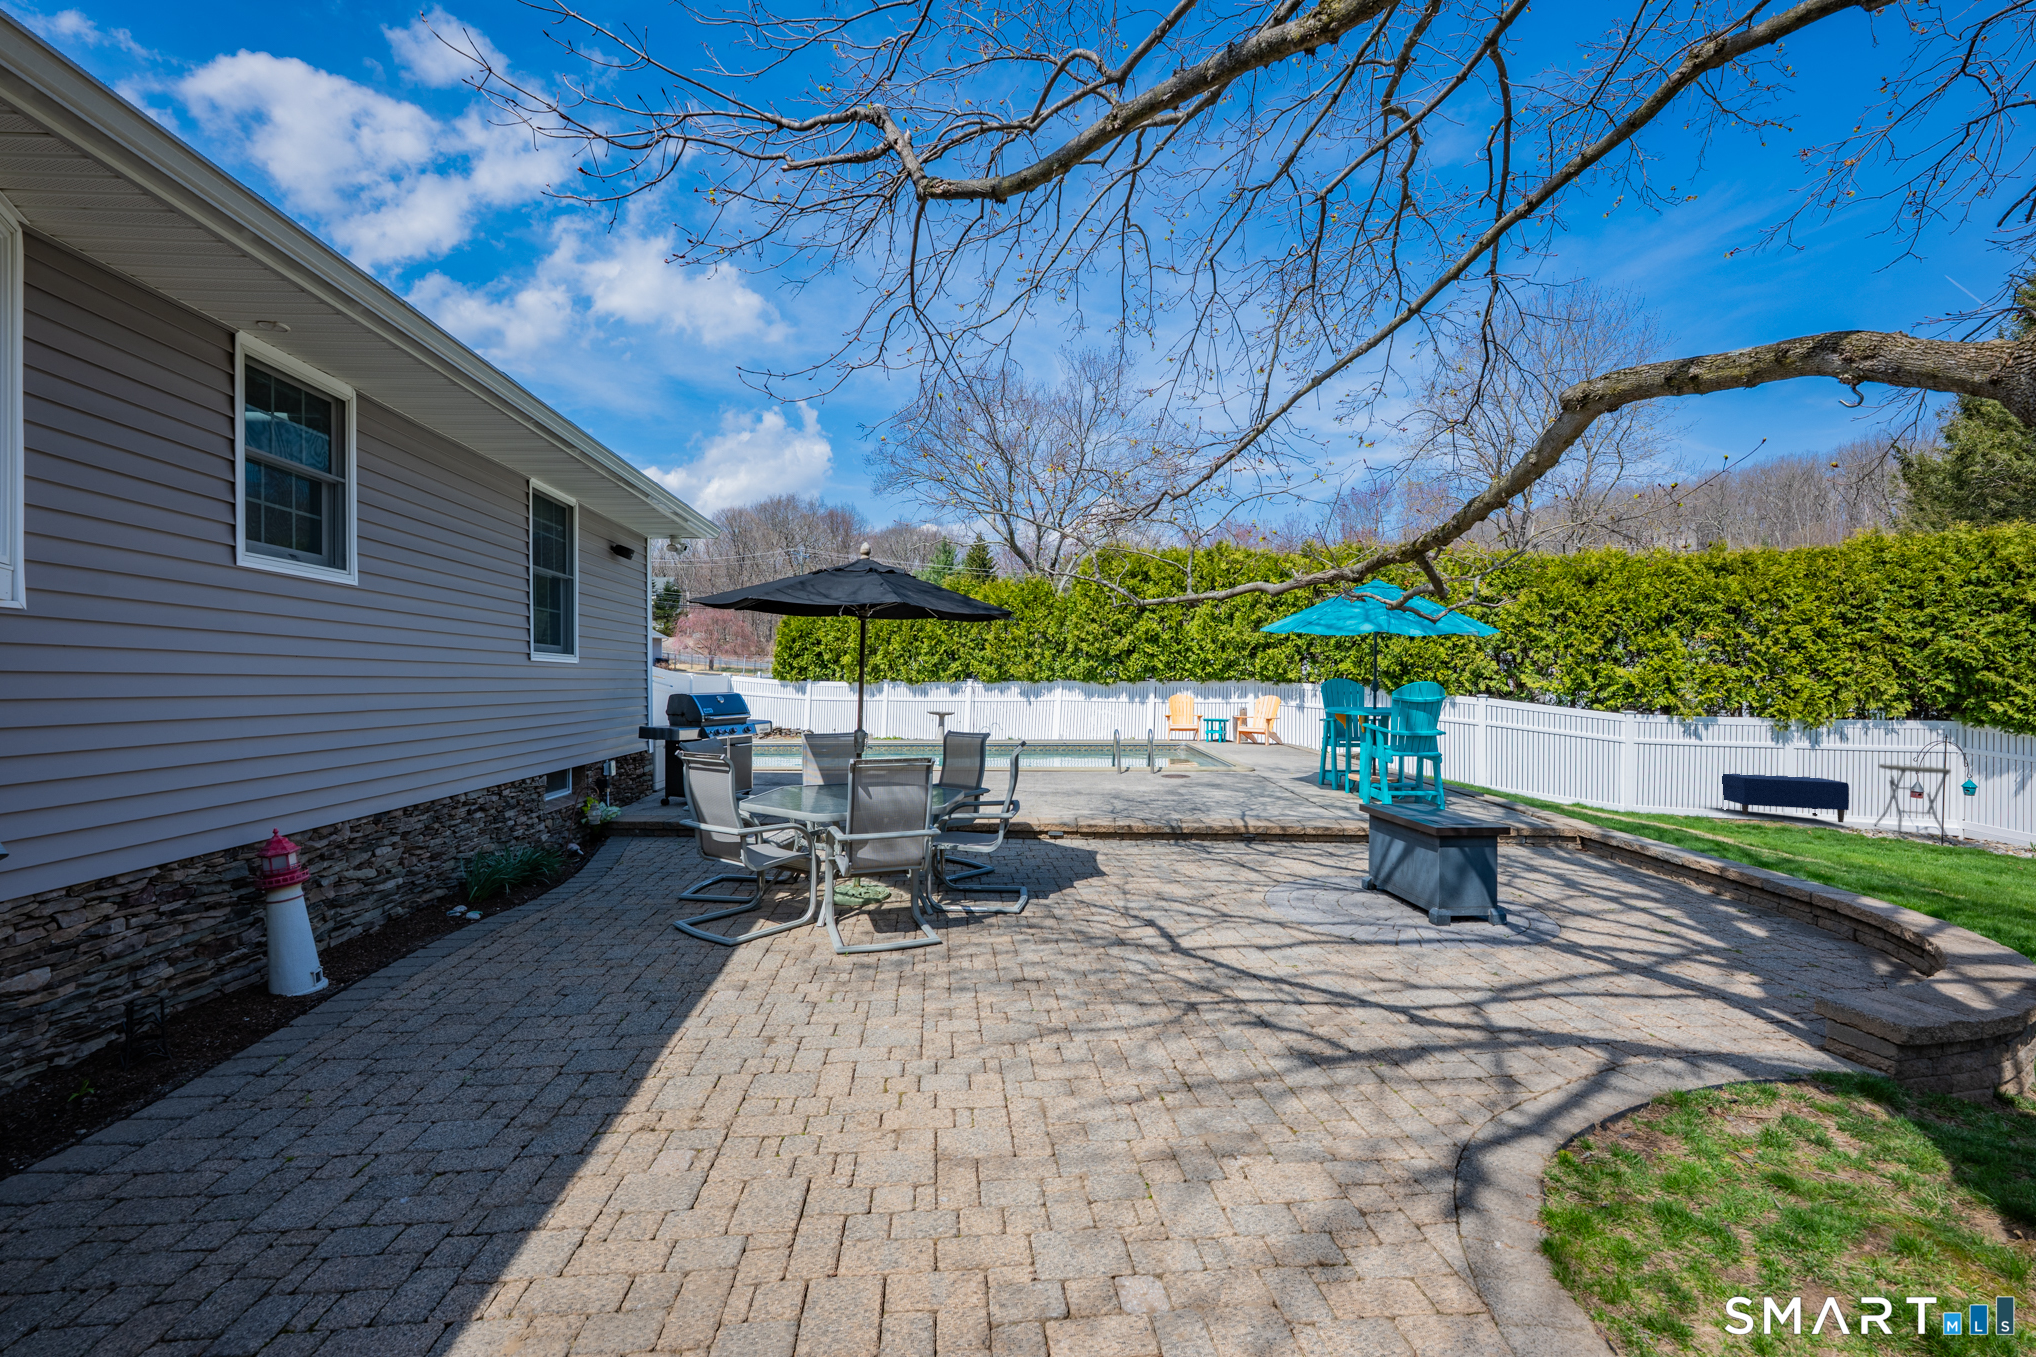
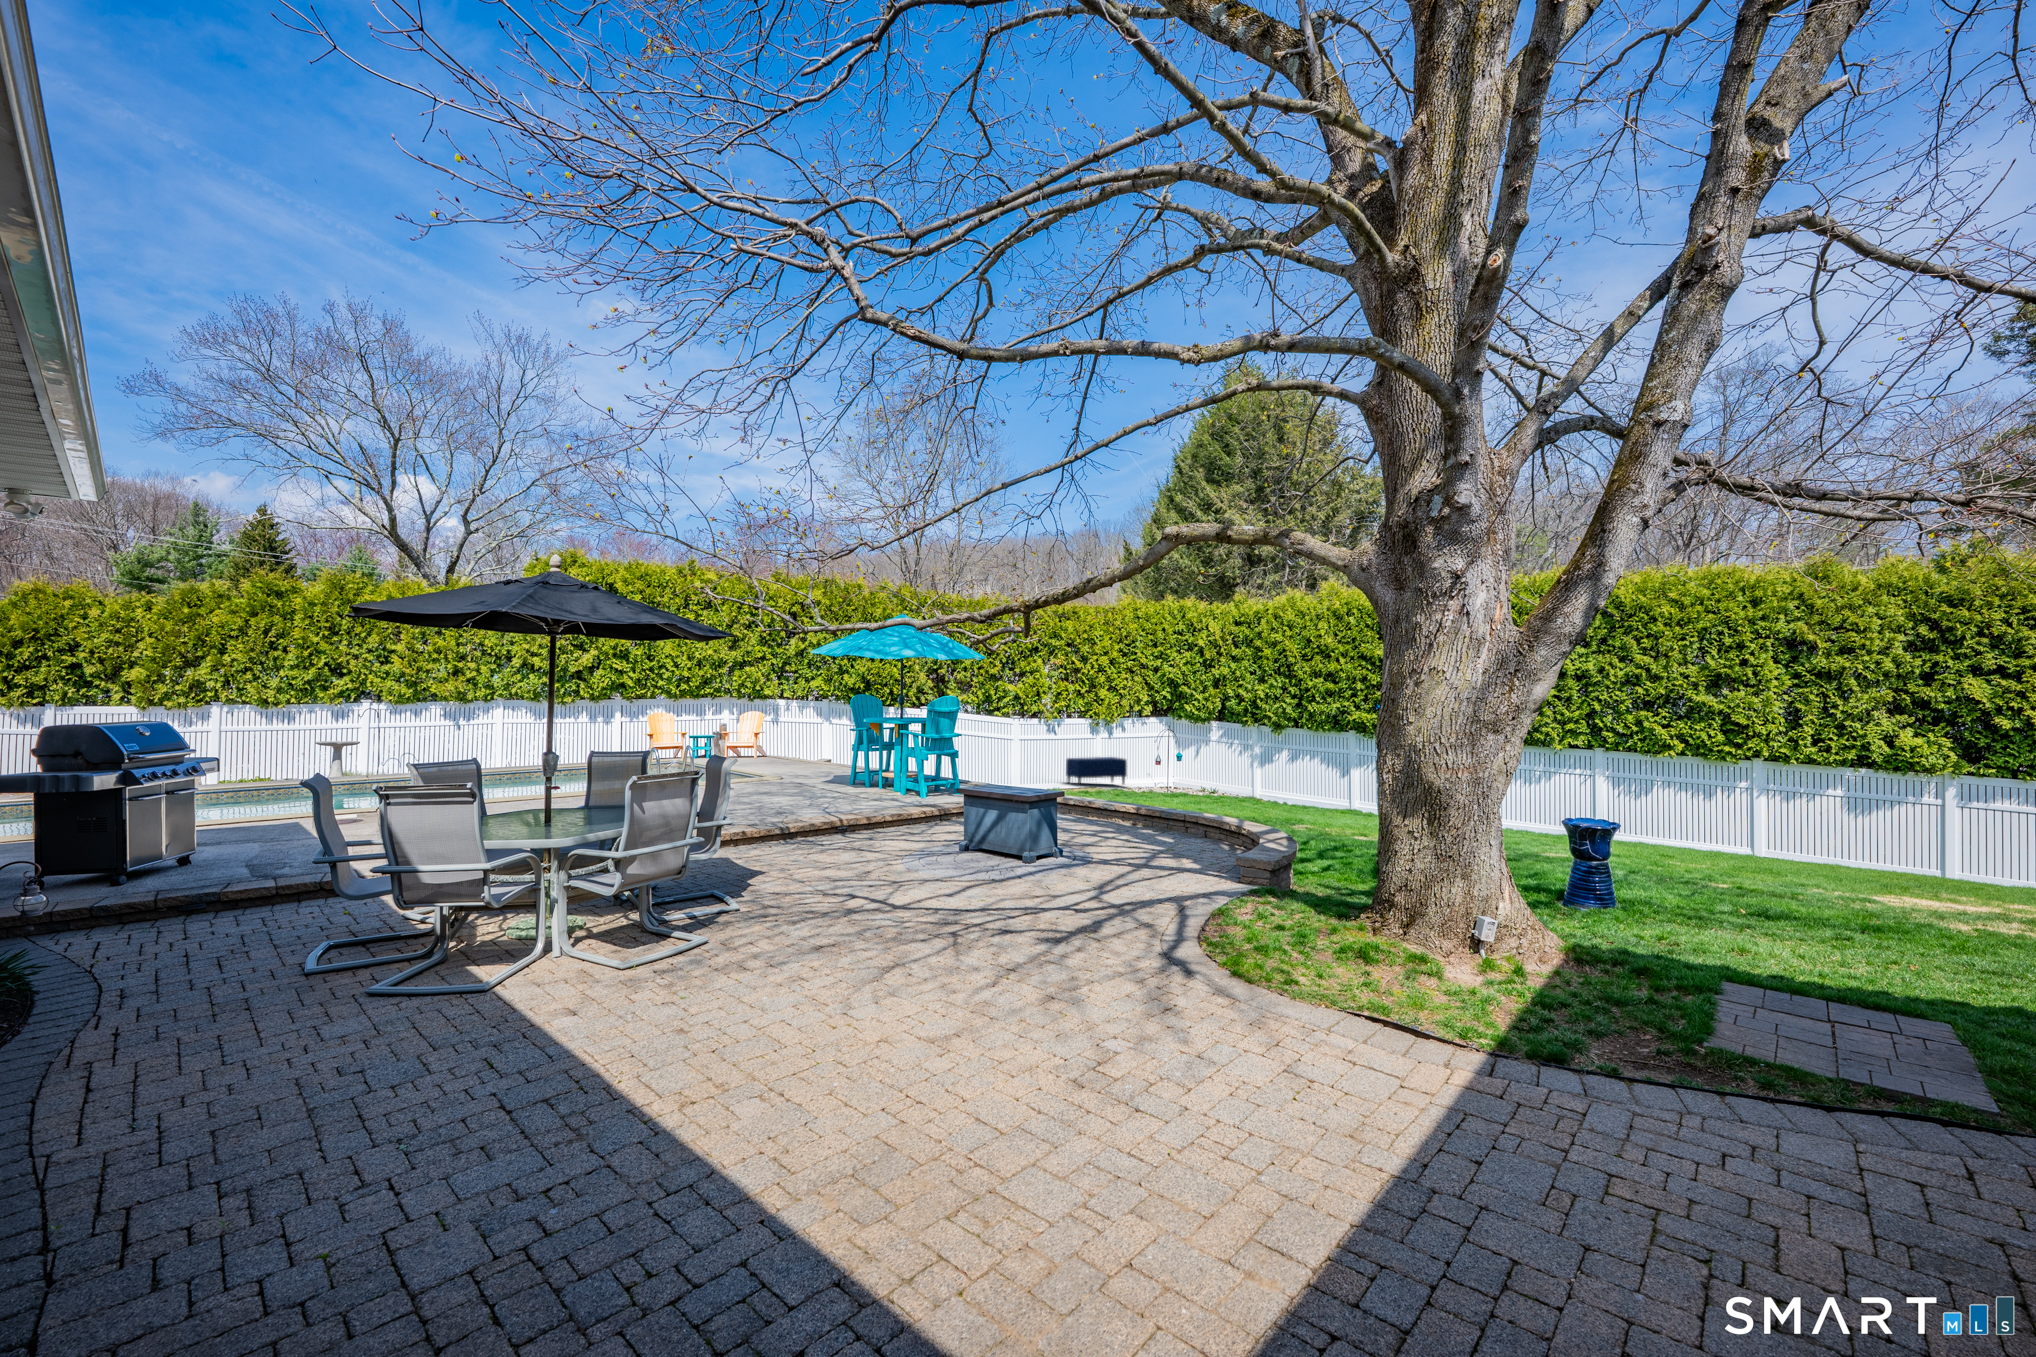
side table: present [1875,764,1951,836] -> none [1138,746,1168,789]

